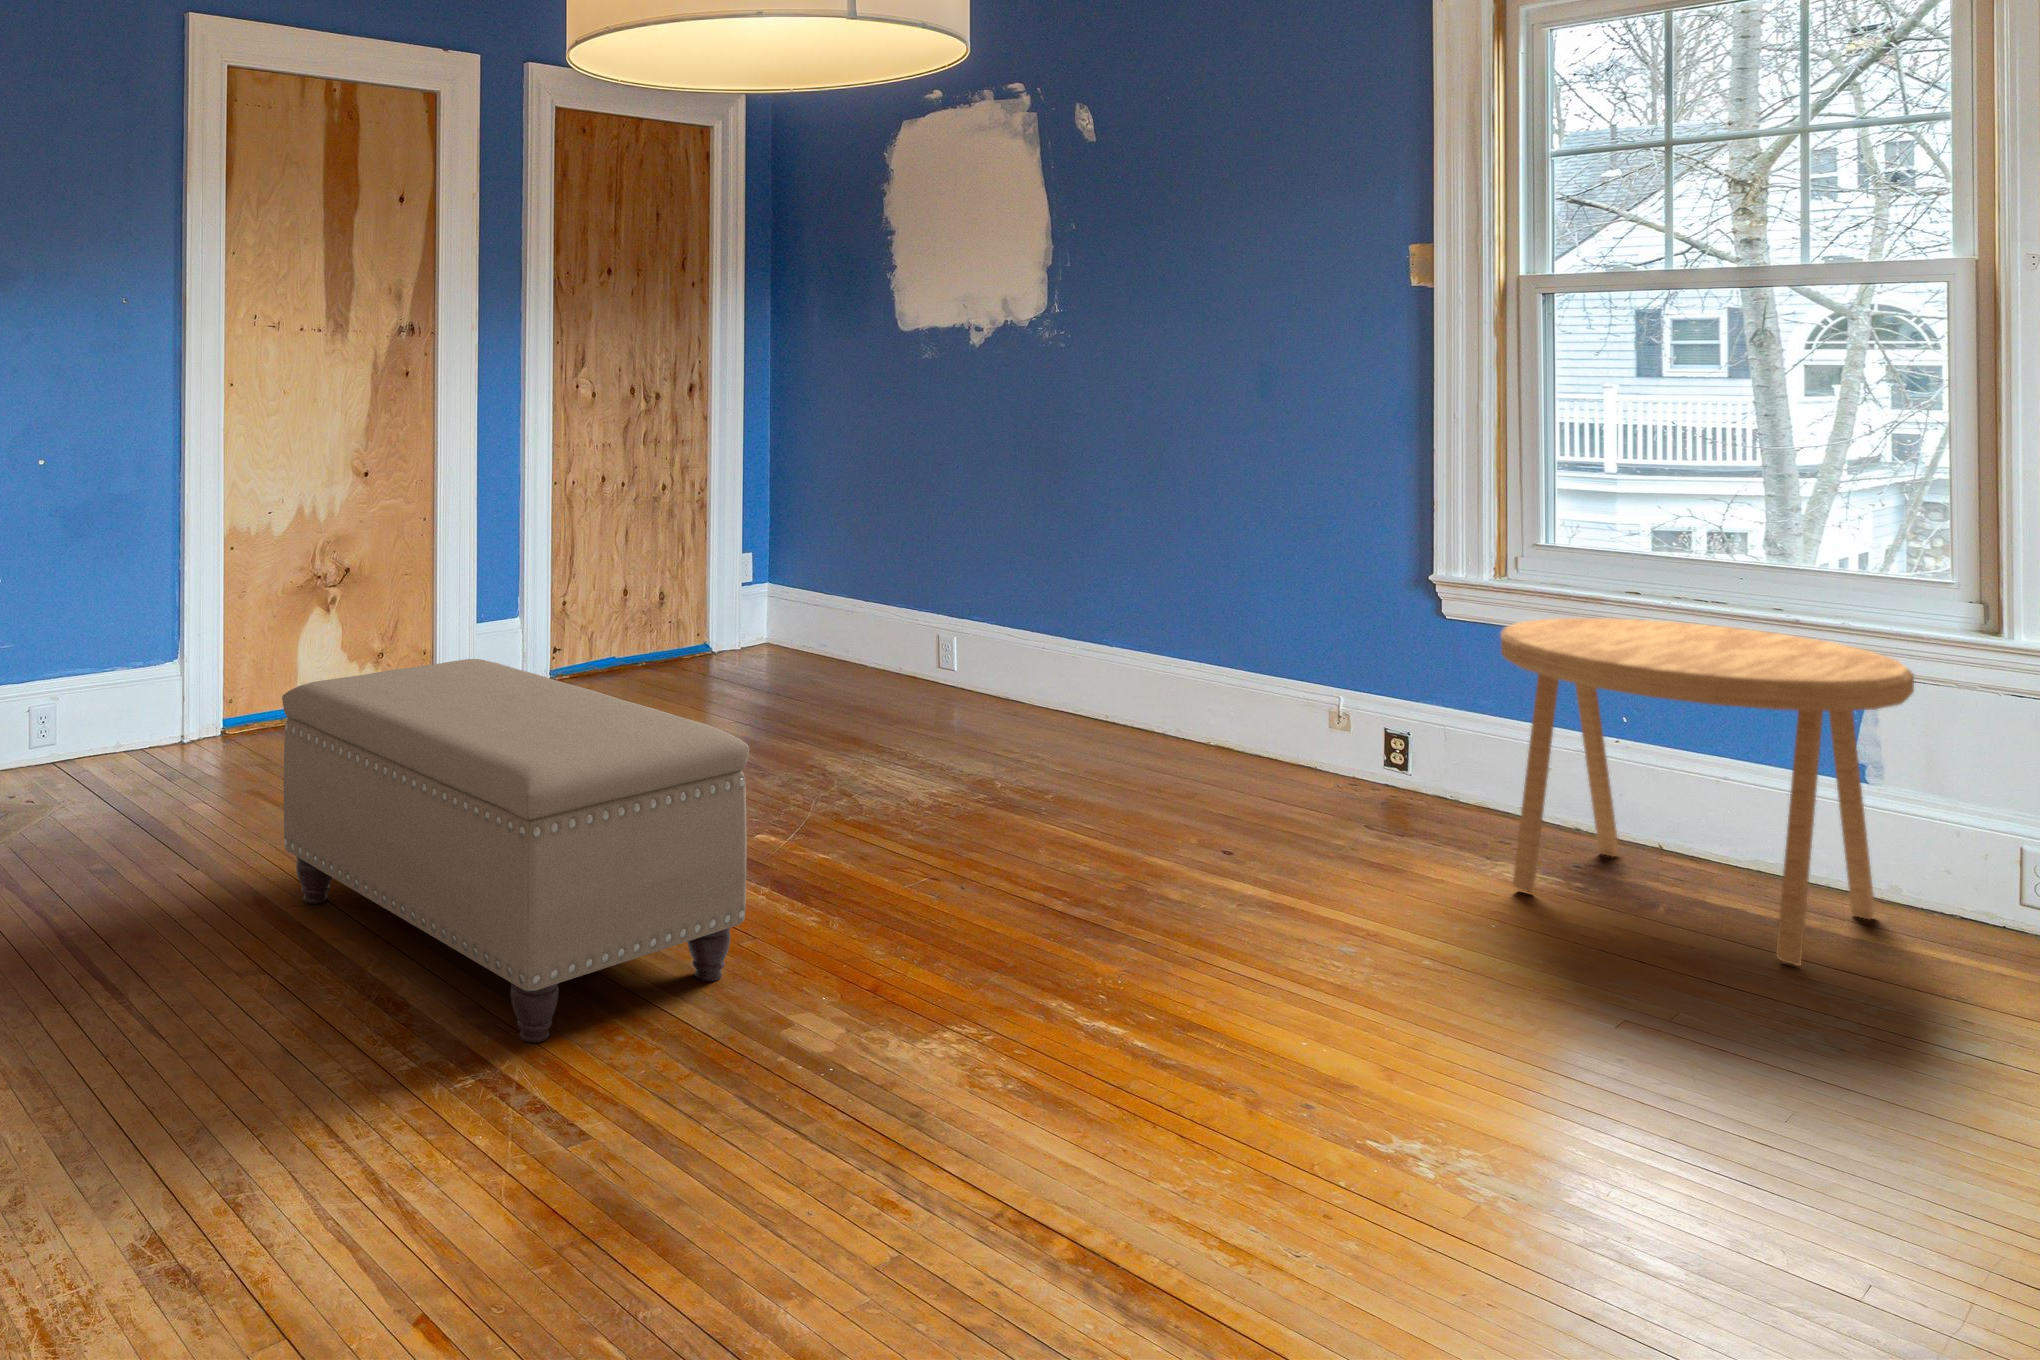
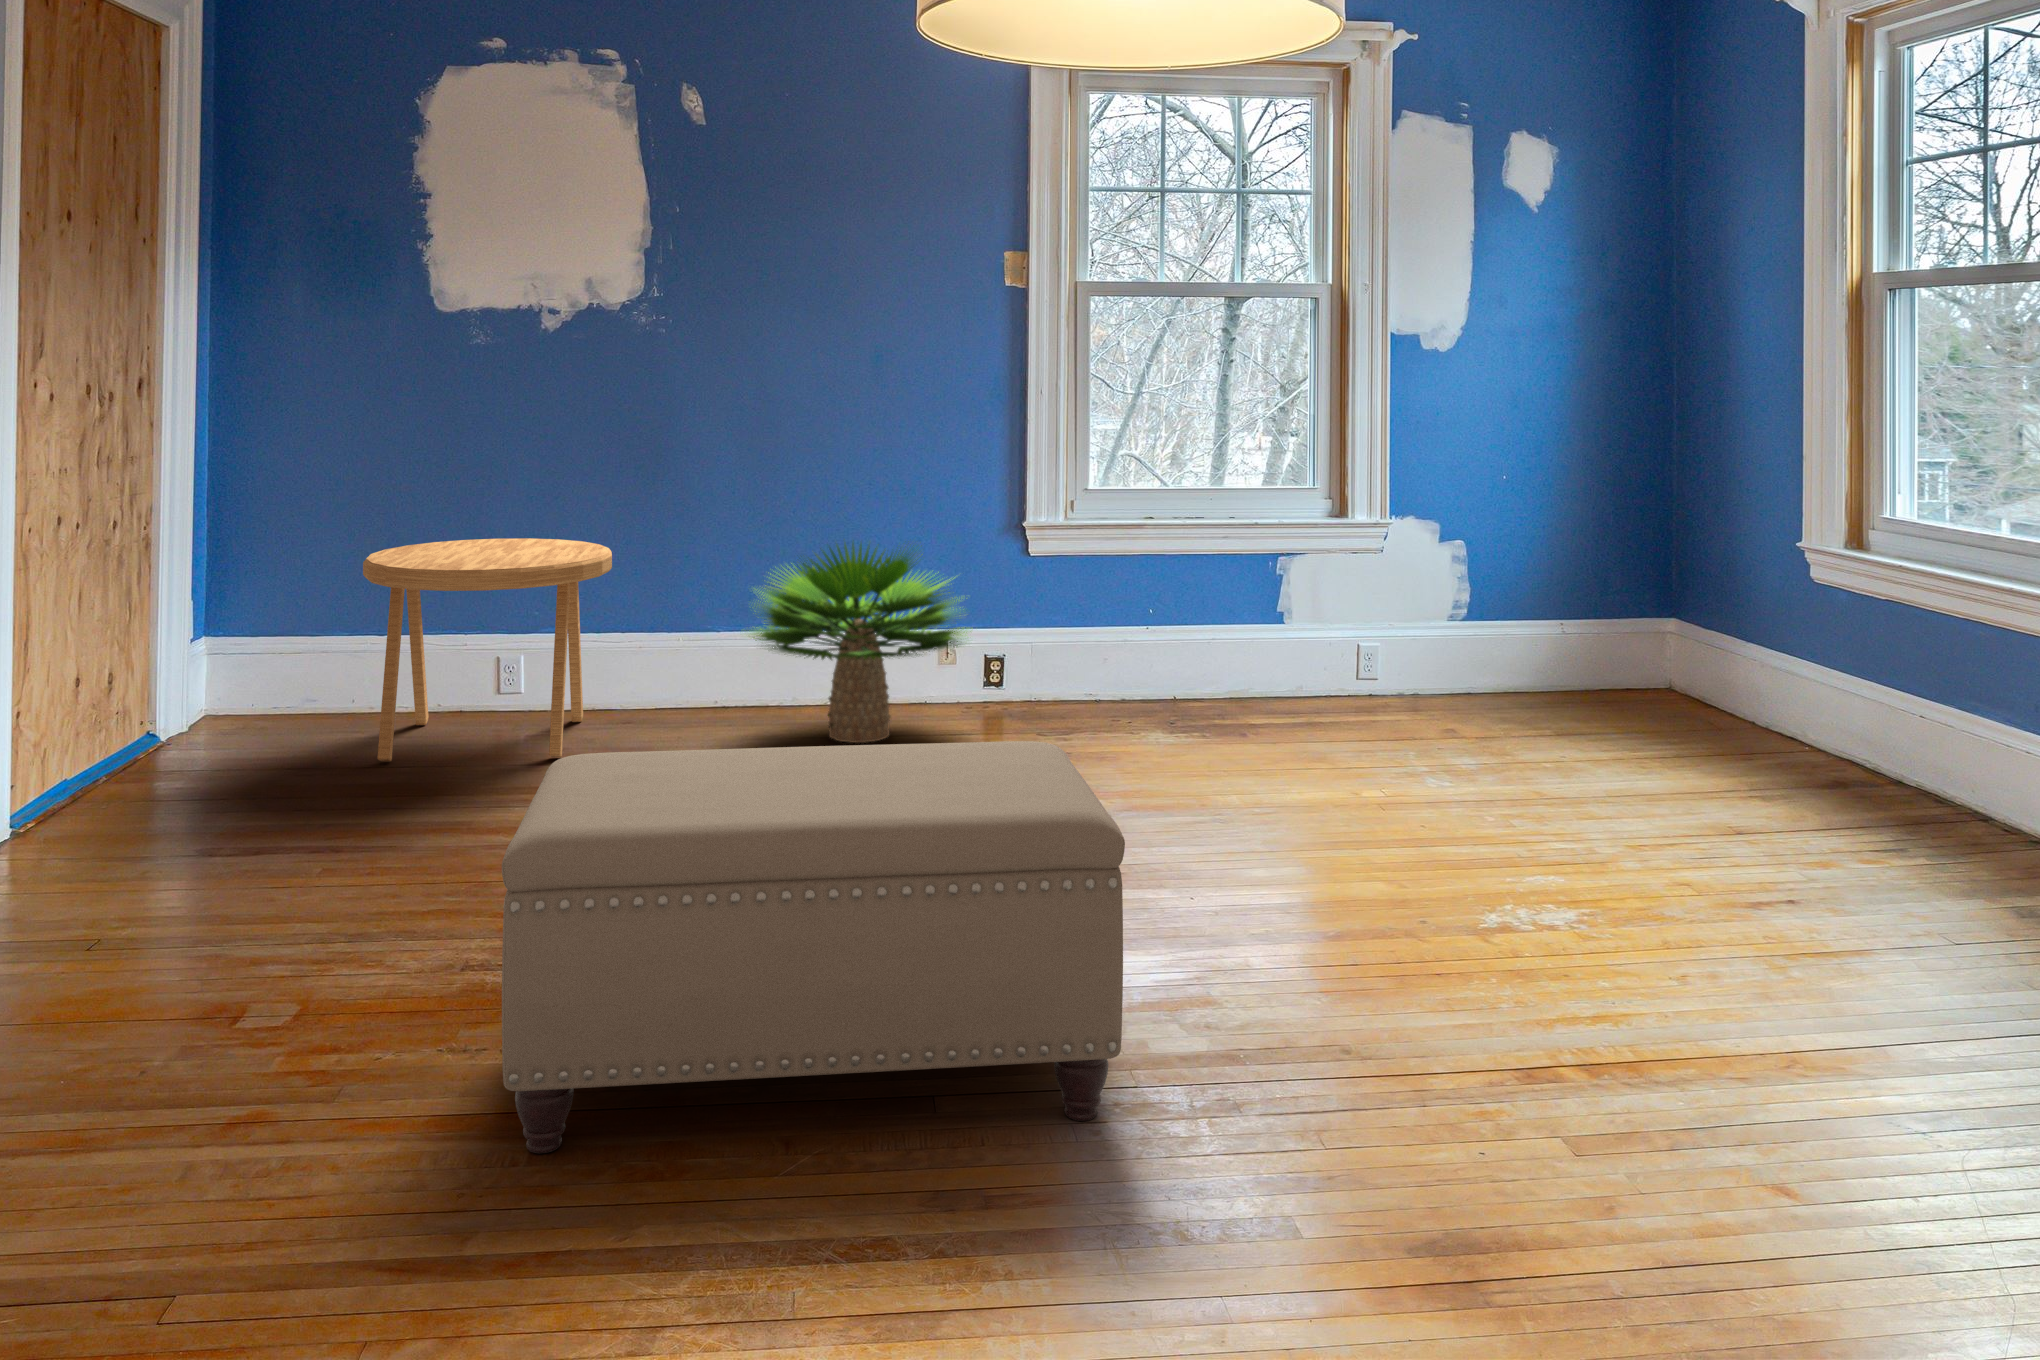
potted plant: none [1032,564,1304,783] -> present [753,543,967,743]
side table: present [1501,618,1914,966] -> present [363,538,612,761]

